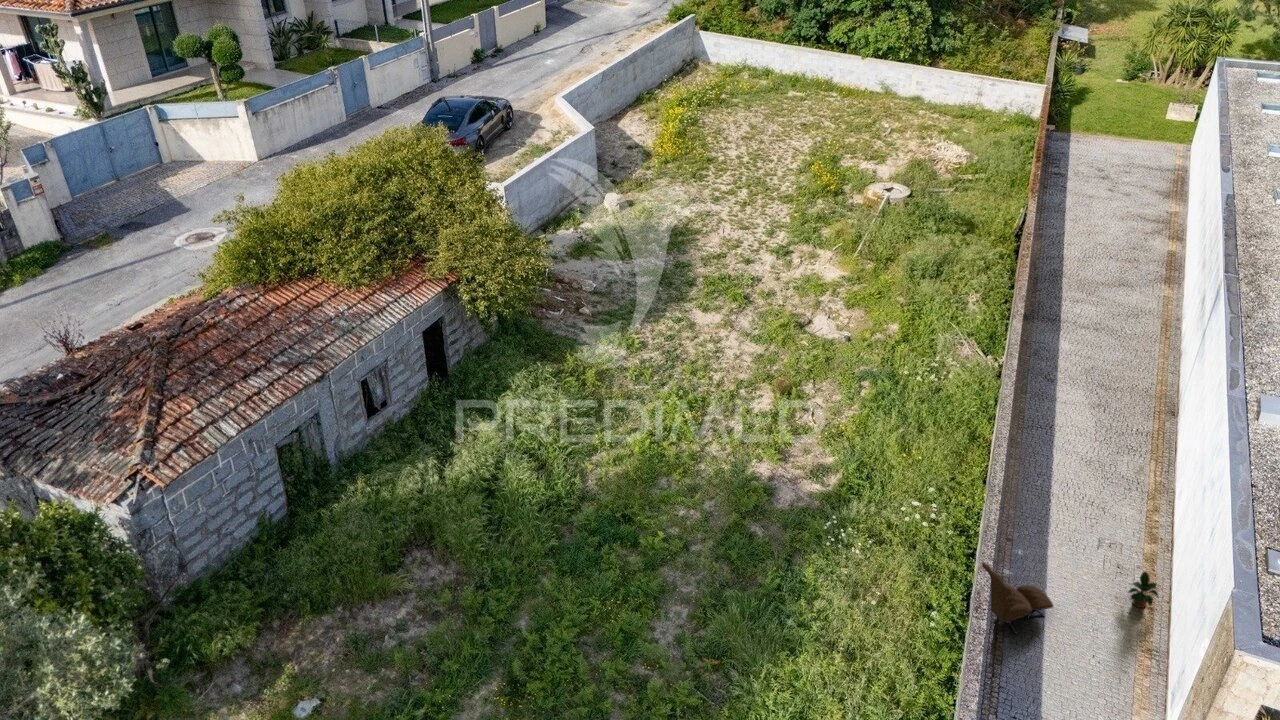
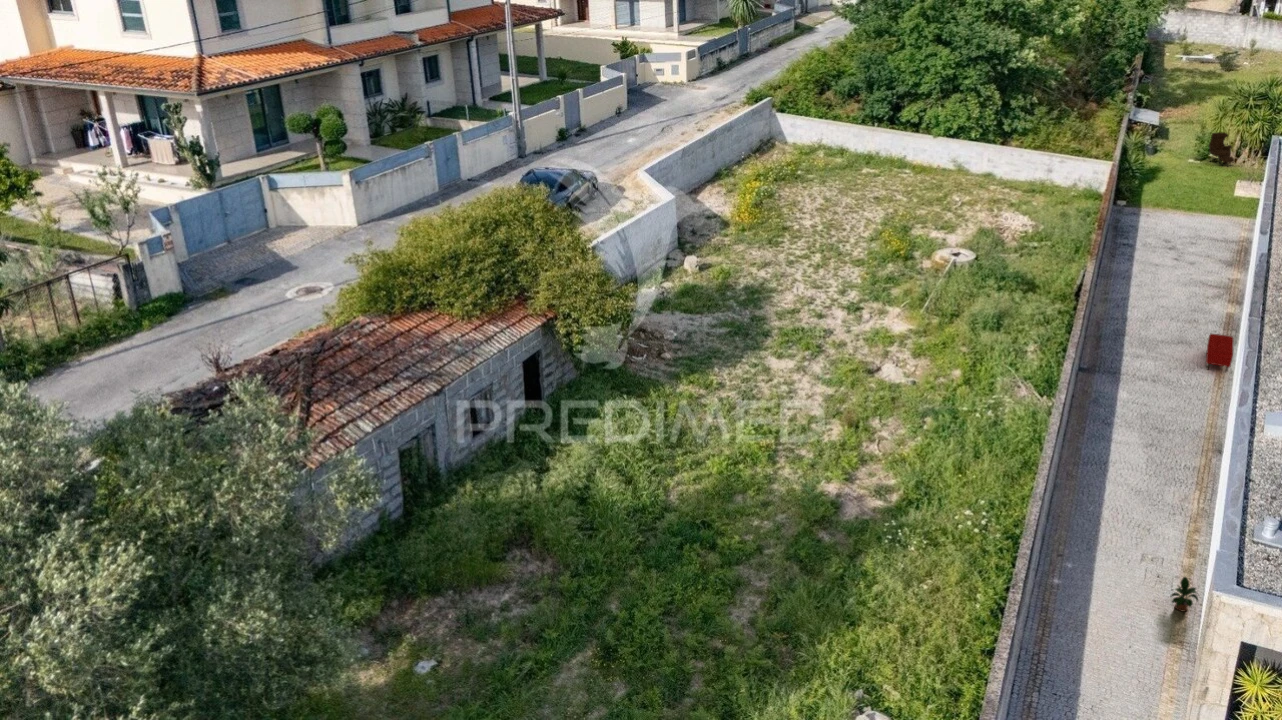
bench: none [1148,277,1177,319] -> present [1206,334,1233,372]
lounge chair: present [982,562,1053,635] -> present [1209,132,1234,164]

